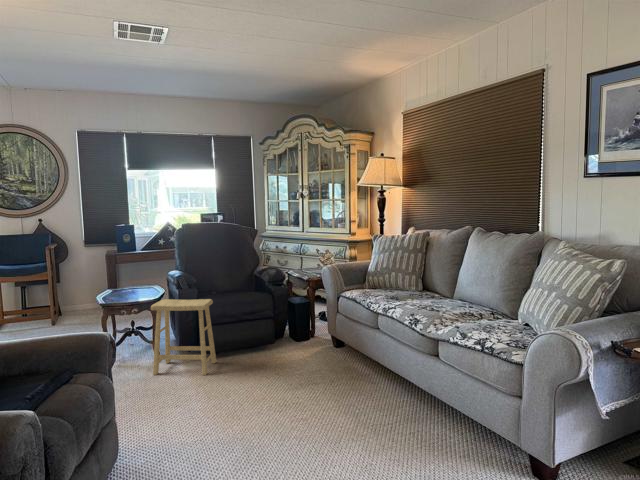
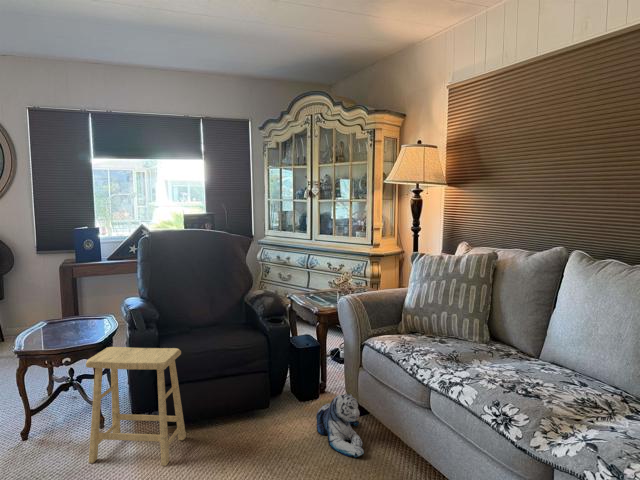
plush toy: none [307,330,338,369] -> present [316,394,364,458]

